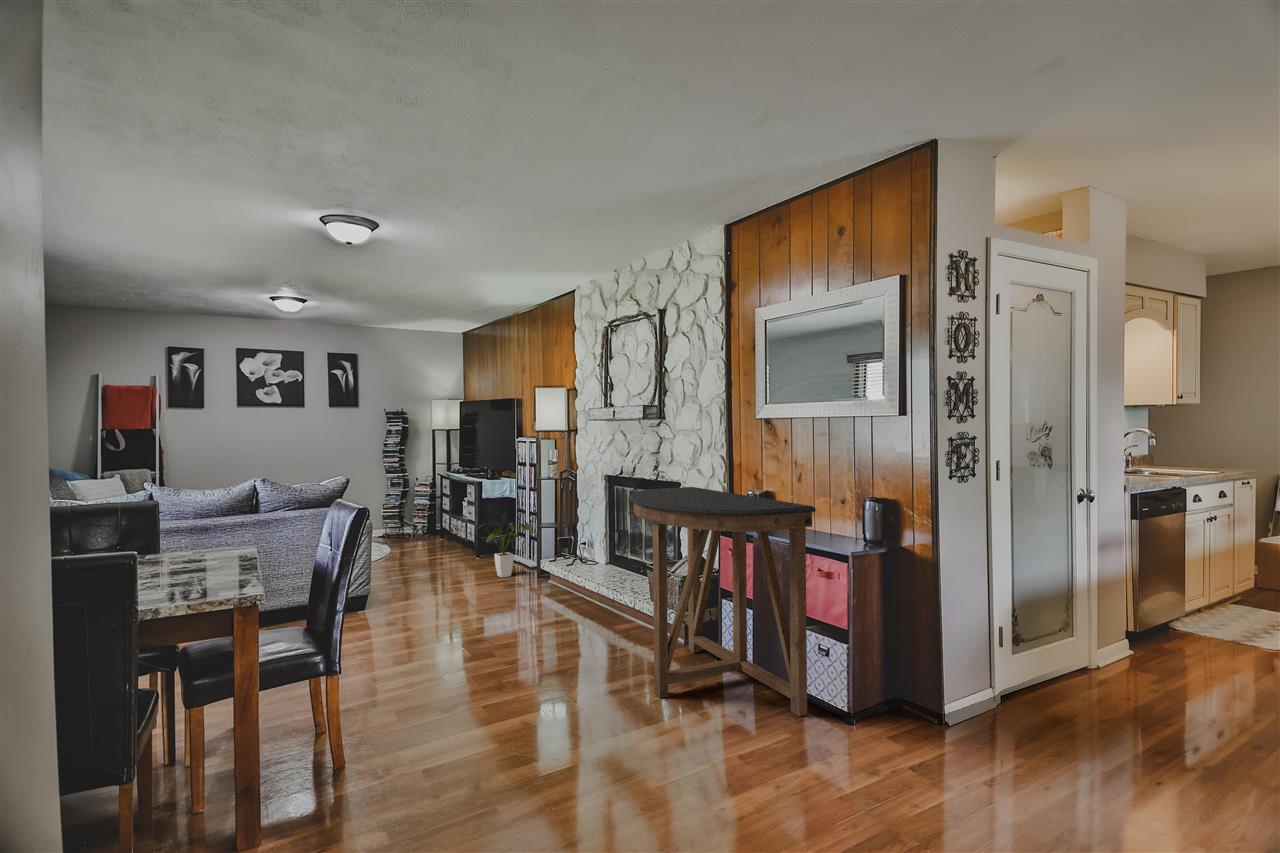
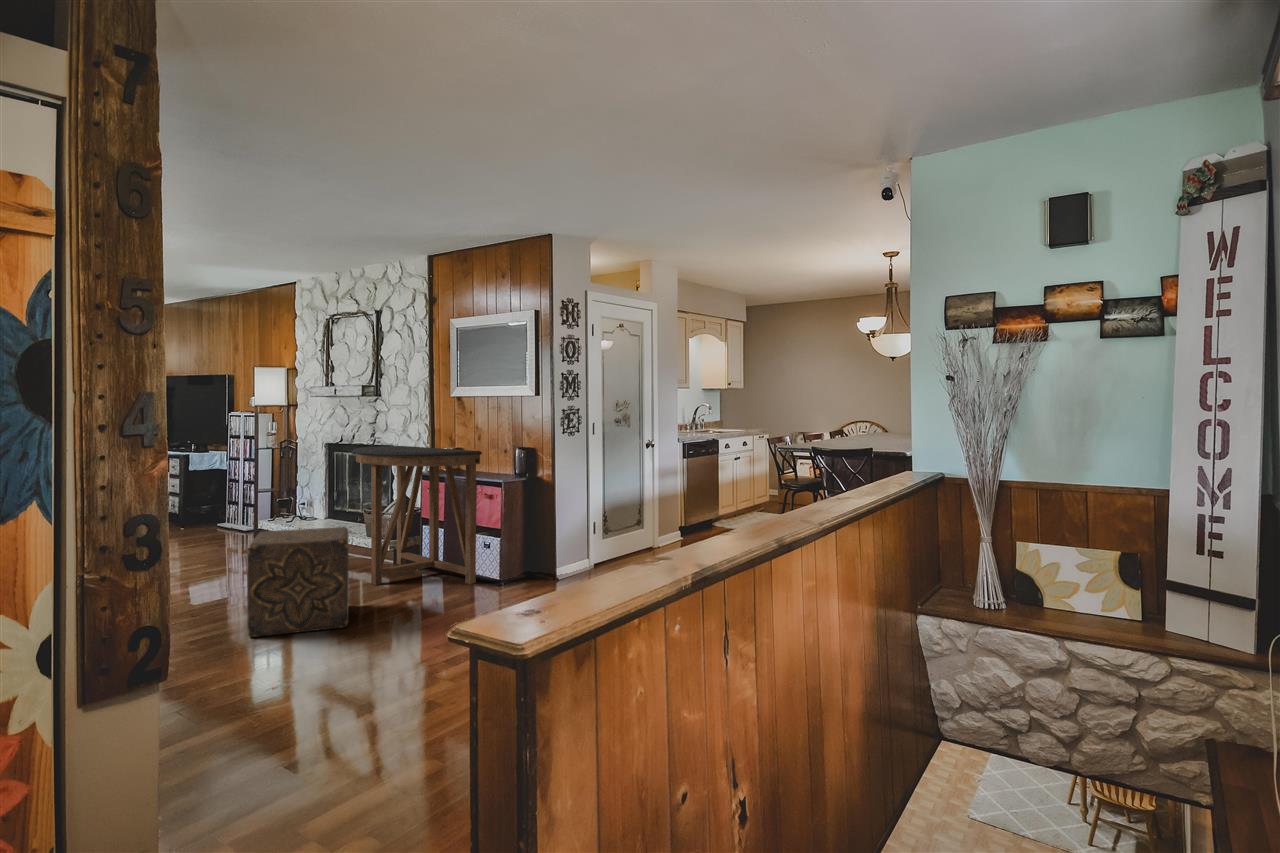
house plant: present [478,522,532,577] -> none [194,487,251,537]
ottoman: none [464,627,619,819] -> present [247,527,349,637]

